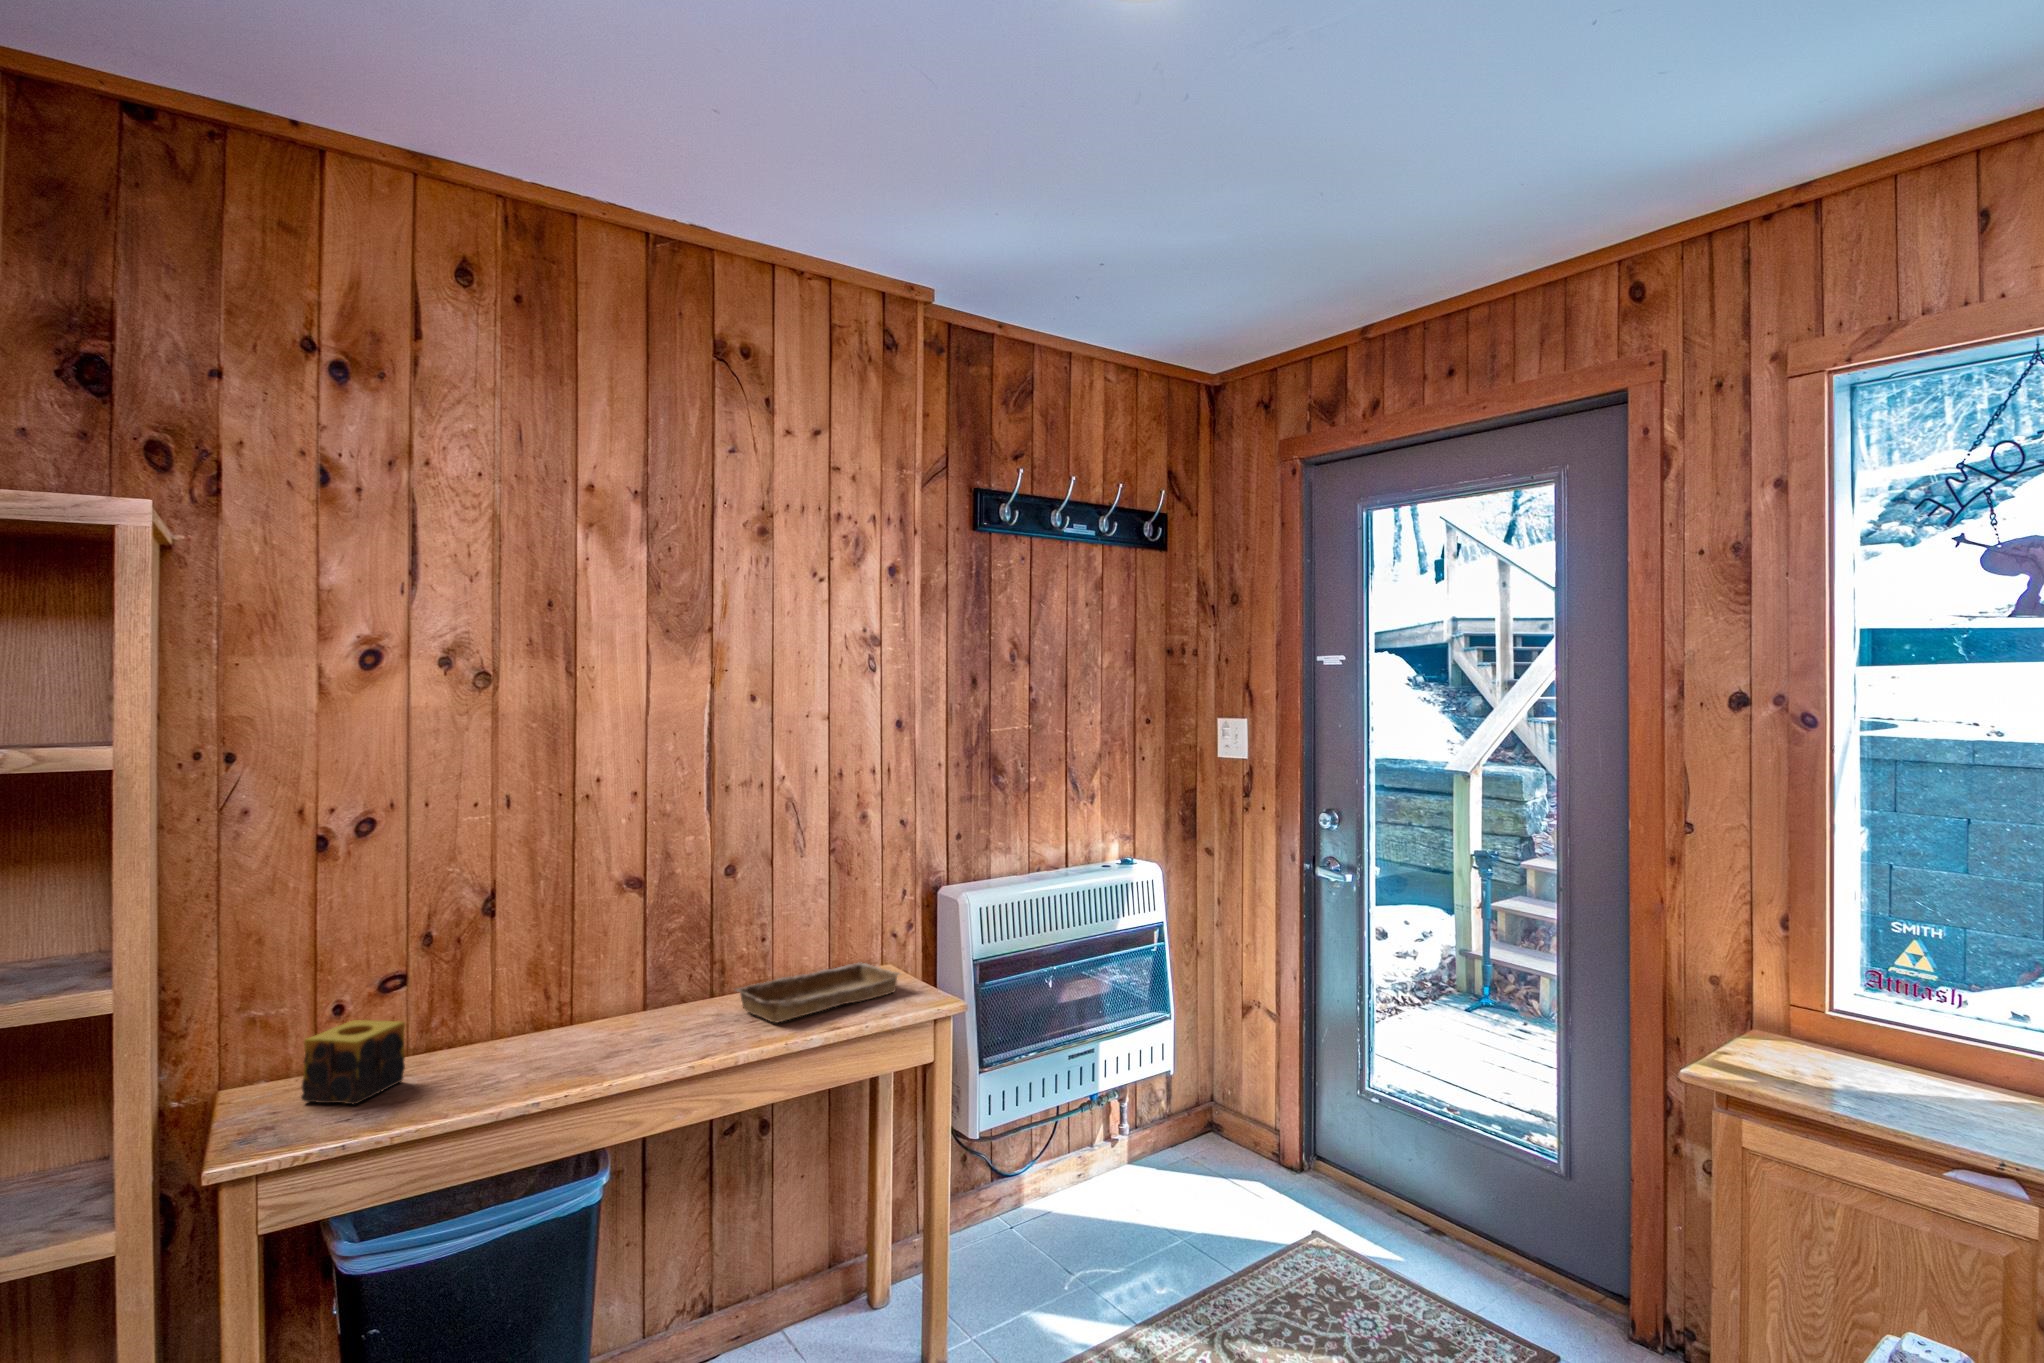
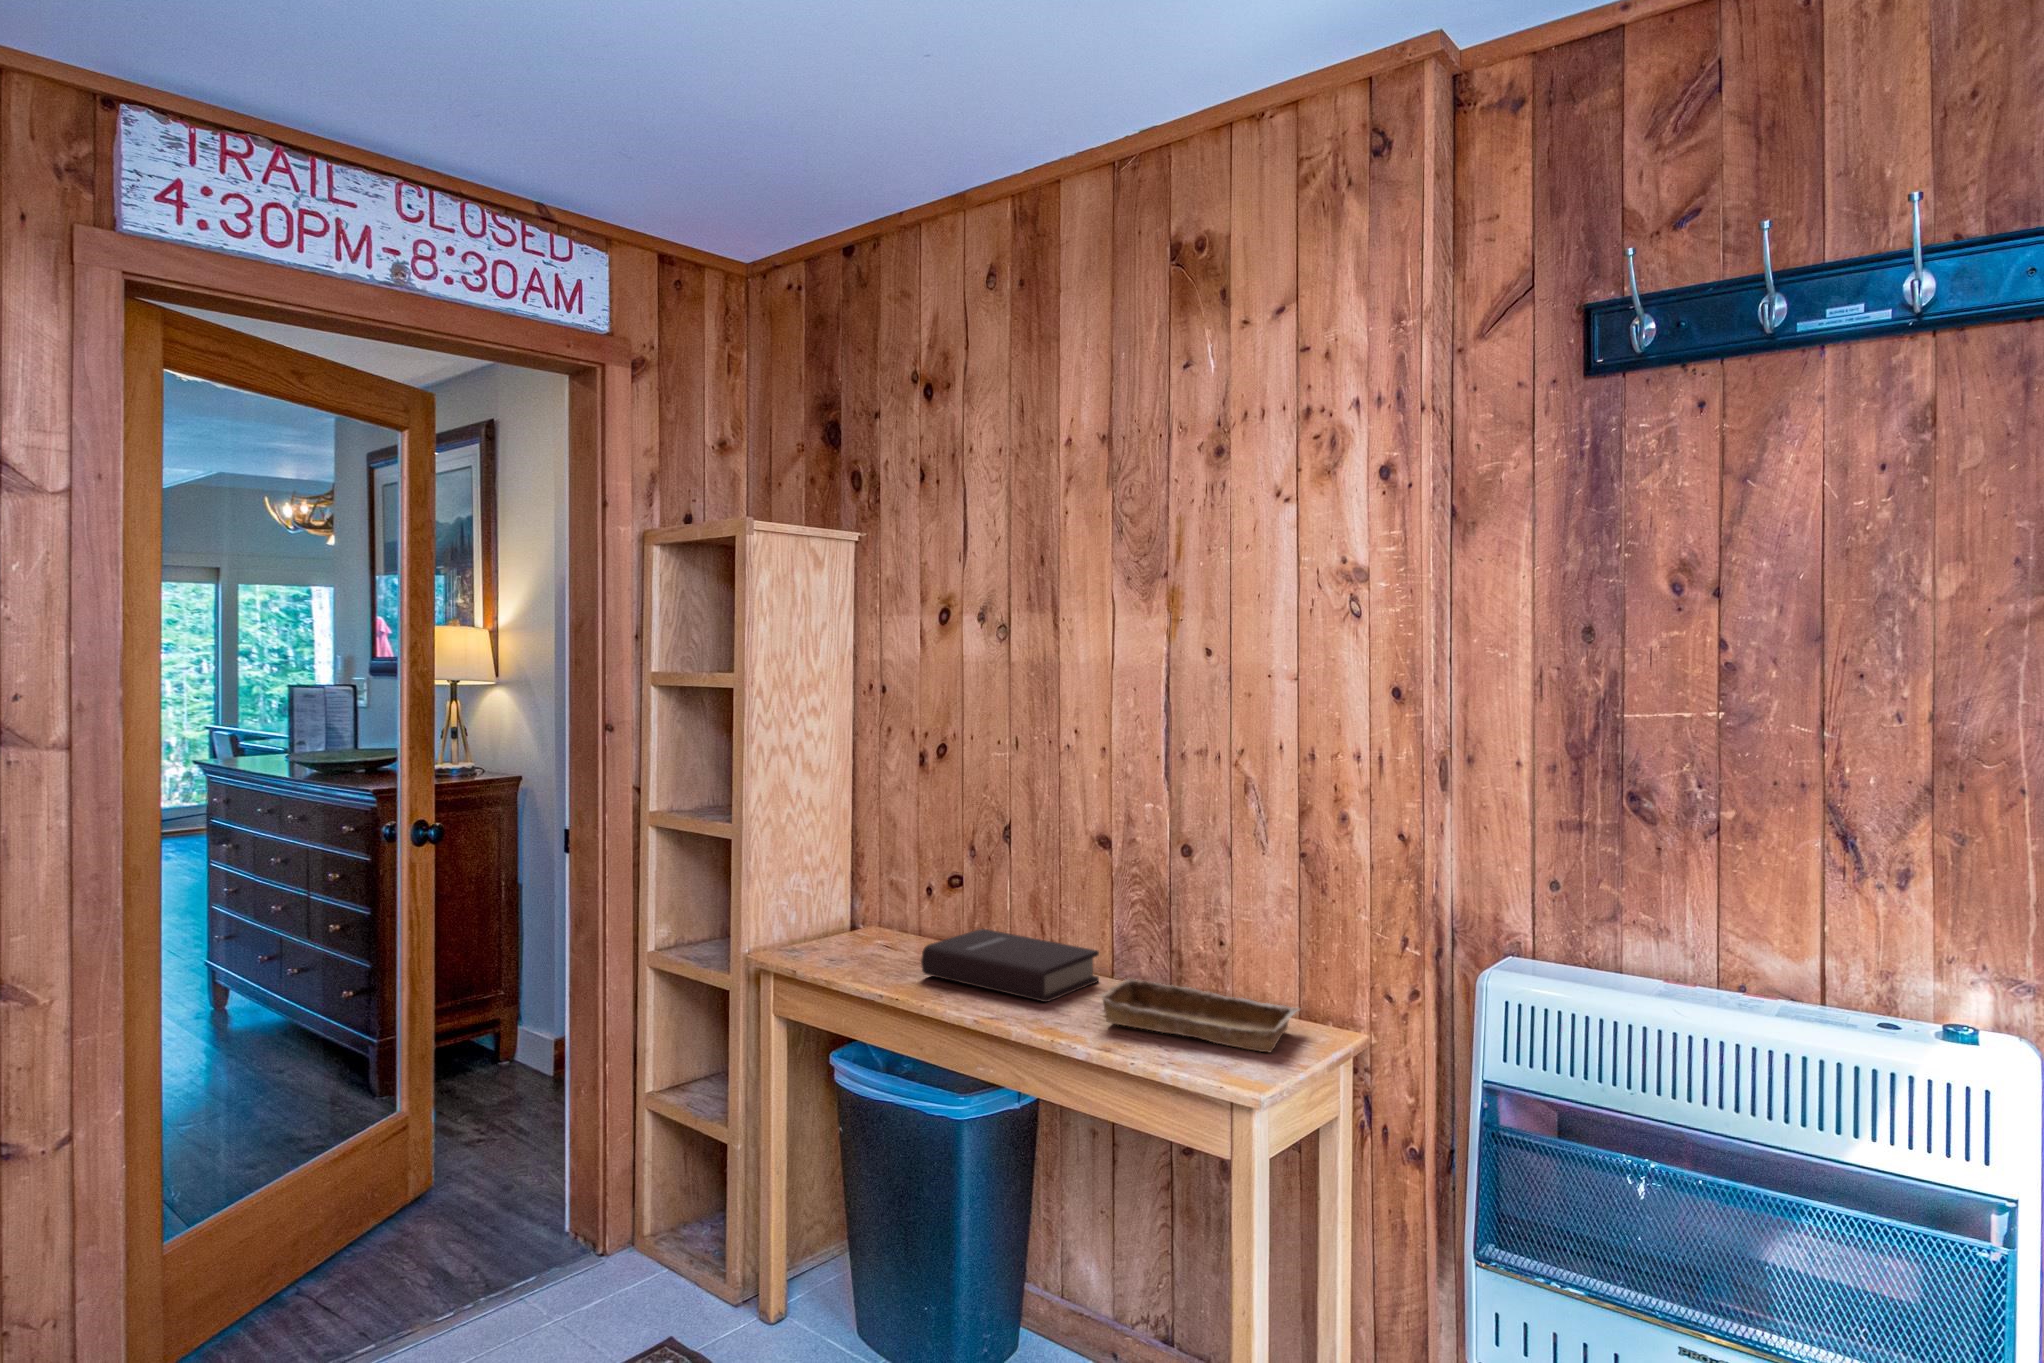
book: none [495,984,685,1074] -> present [921,928,1099,1002]
candle: present [301,1020,405,1104] -> none [852,899,902,956]

